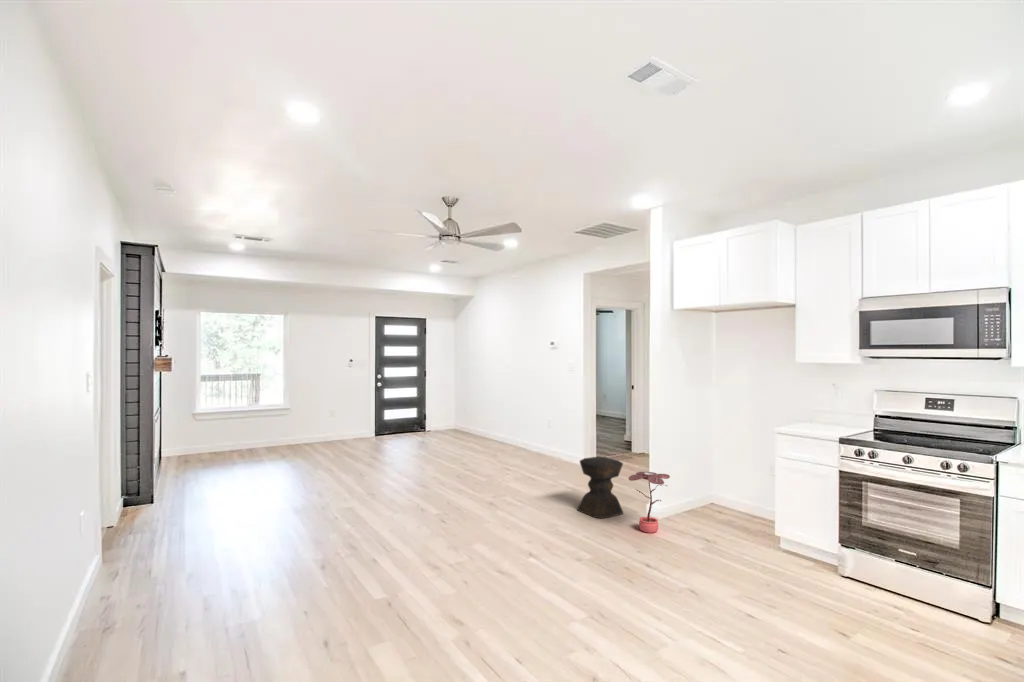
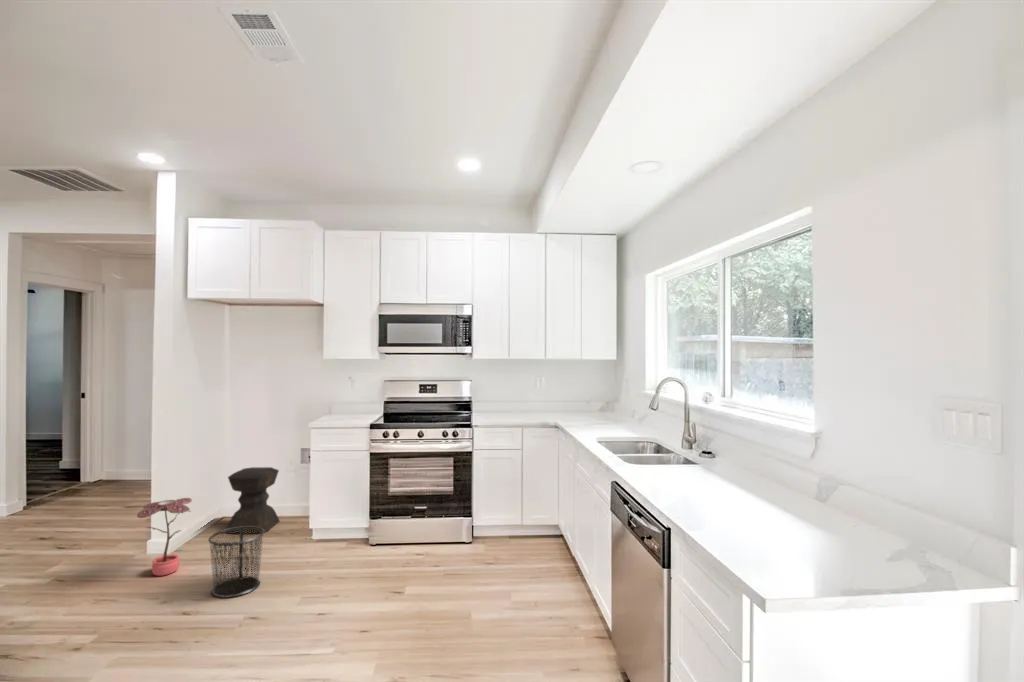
stool: present [577,457,623,518] -> present [227,467,280,534]
waste bin: none [667,507,714,569] -> present [208,526,265,598]

